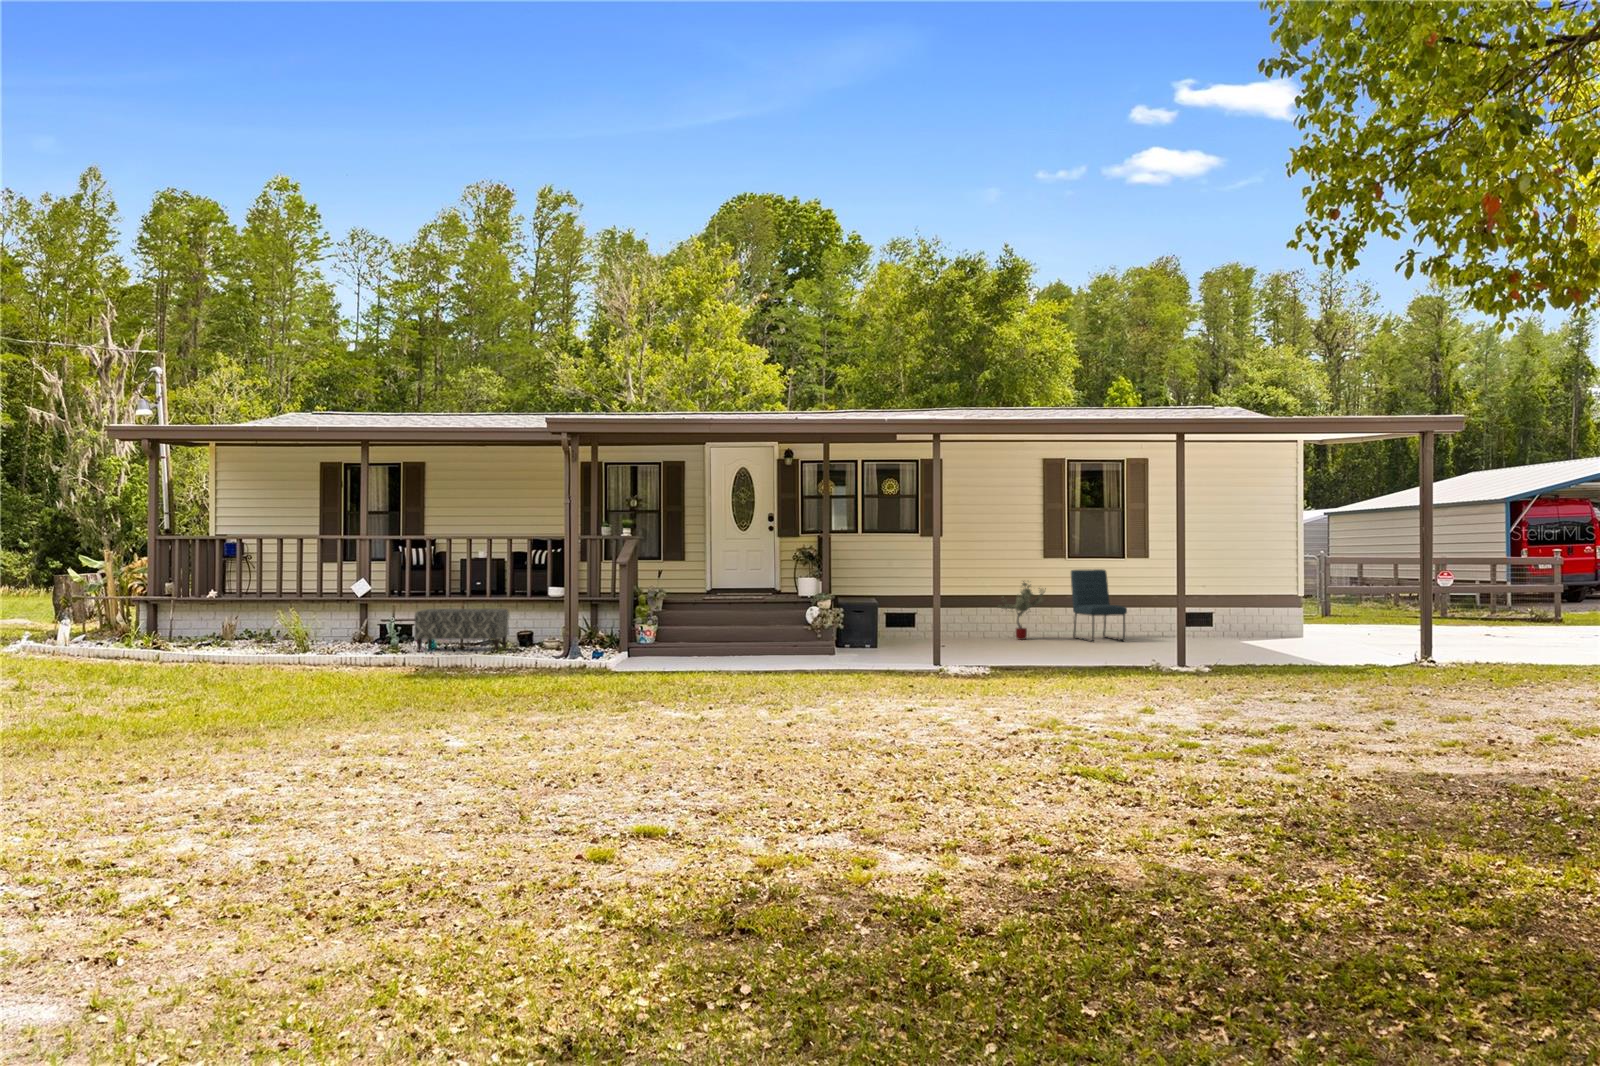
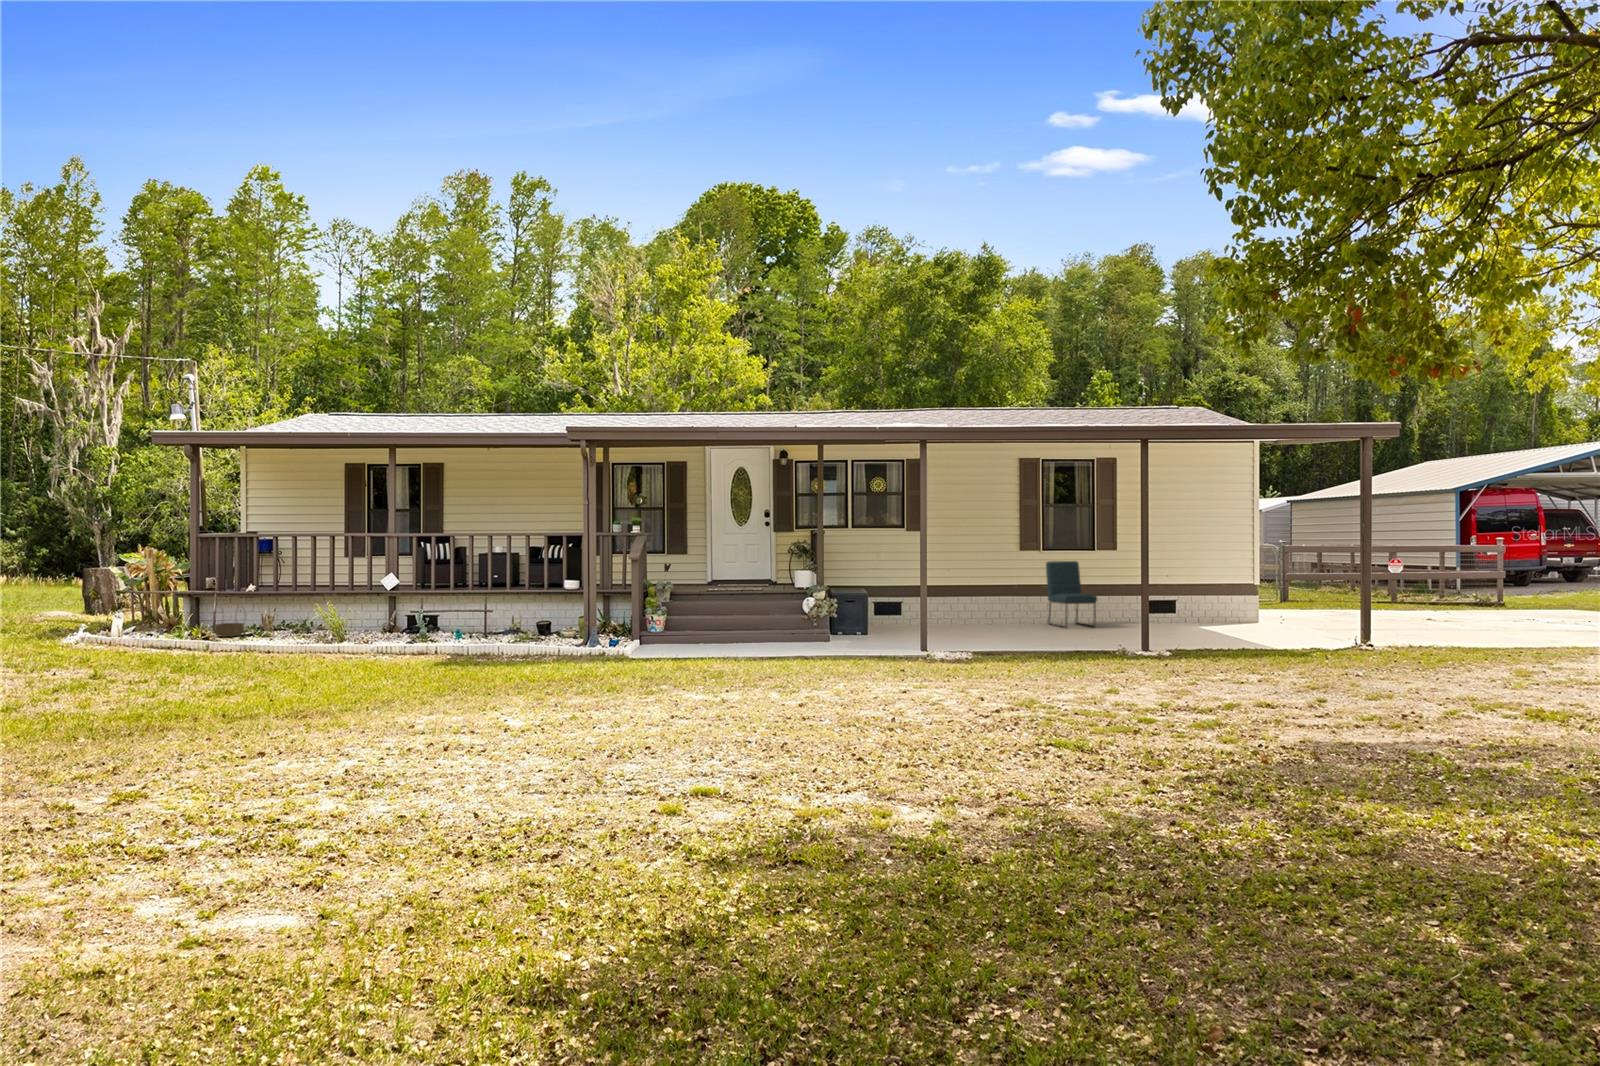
potted tree: present [998,581,1046,640] -> none [977,571,1024,626]
bench: present [415,609,509,652] -> none [443,600,529,640]
basket: none [171,614,206,647] -> present [214,609,245,637]

